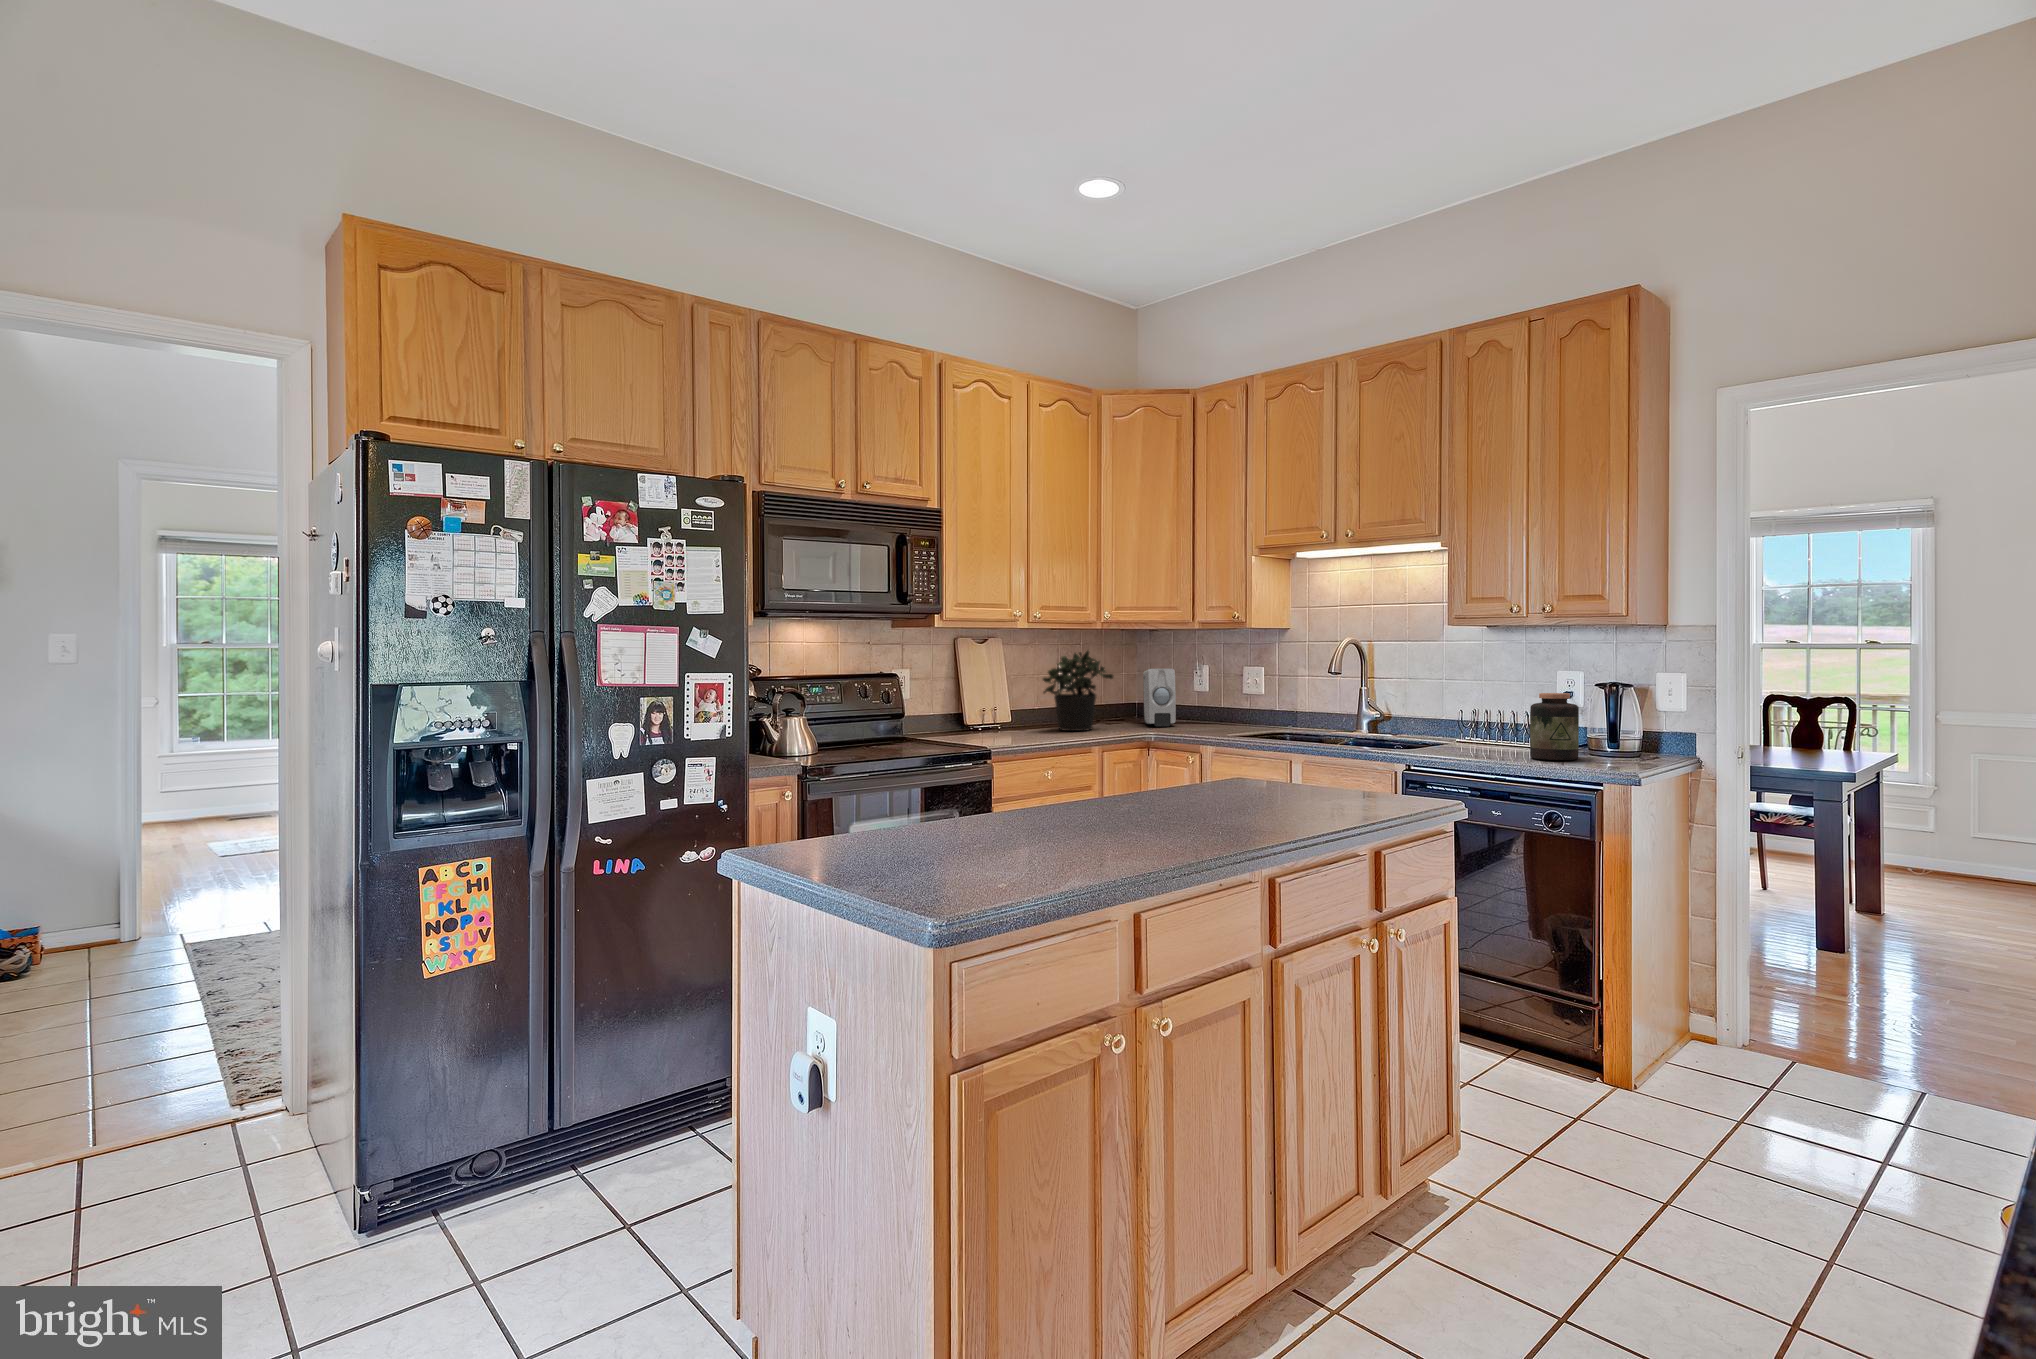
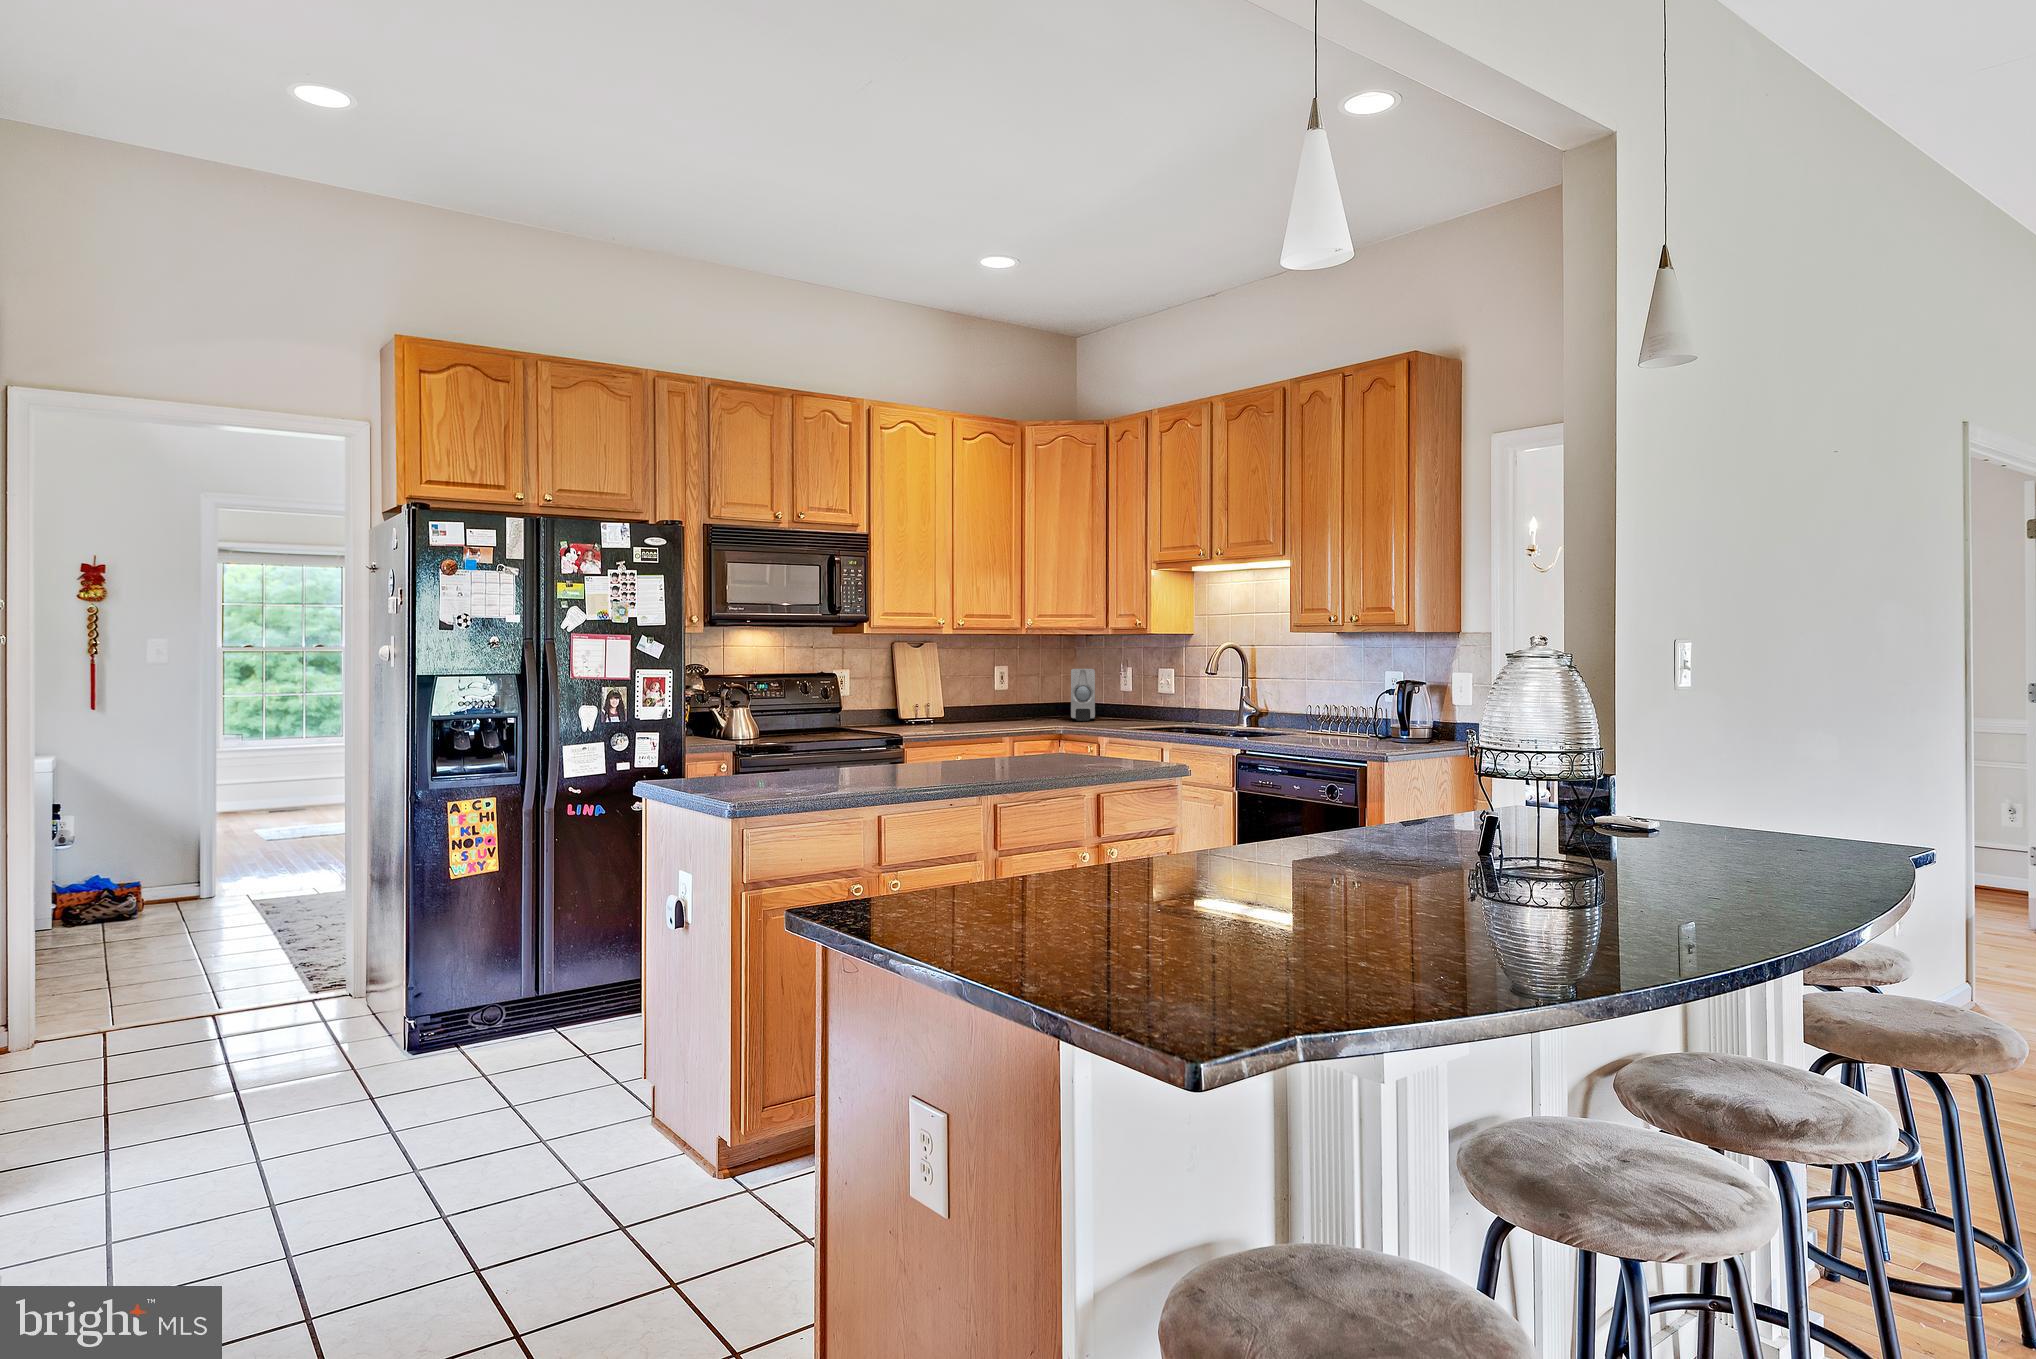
potted plant: present [1043,651,1113,731] -> none [974,651,1039,724]
jar: present [1530,693,1579,760] -> none [1333,690,1370,745]

